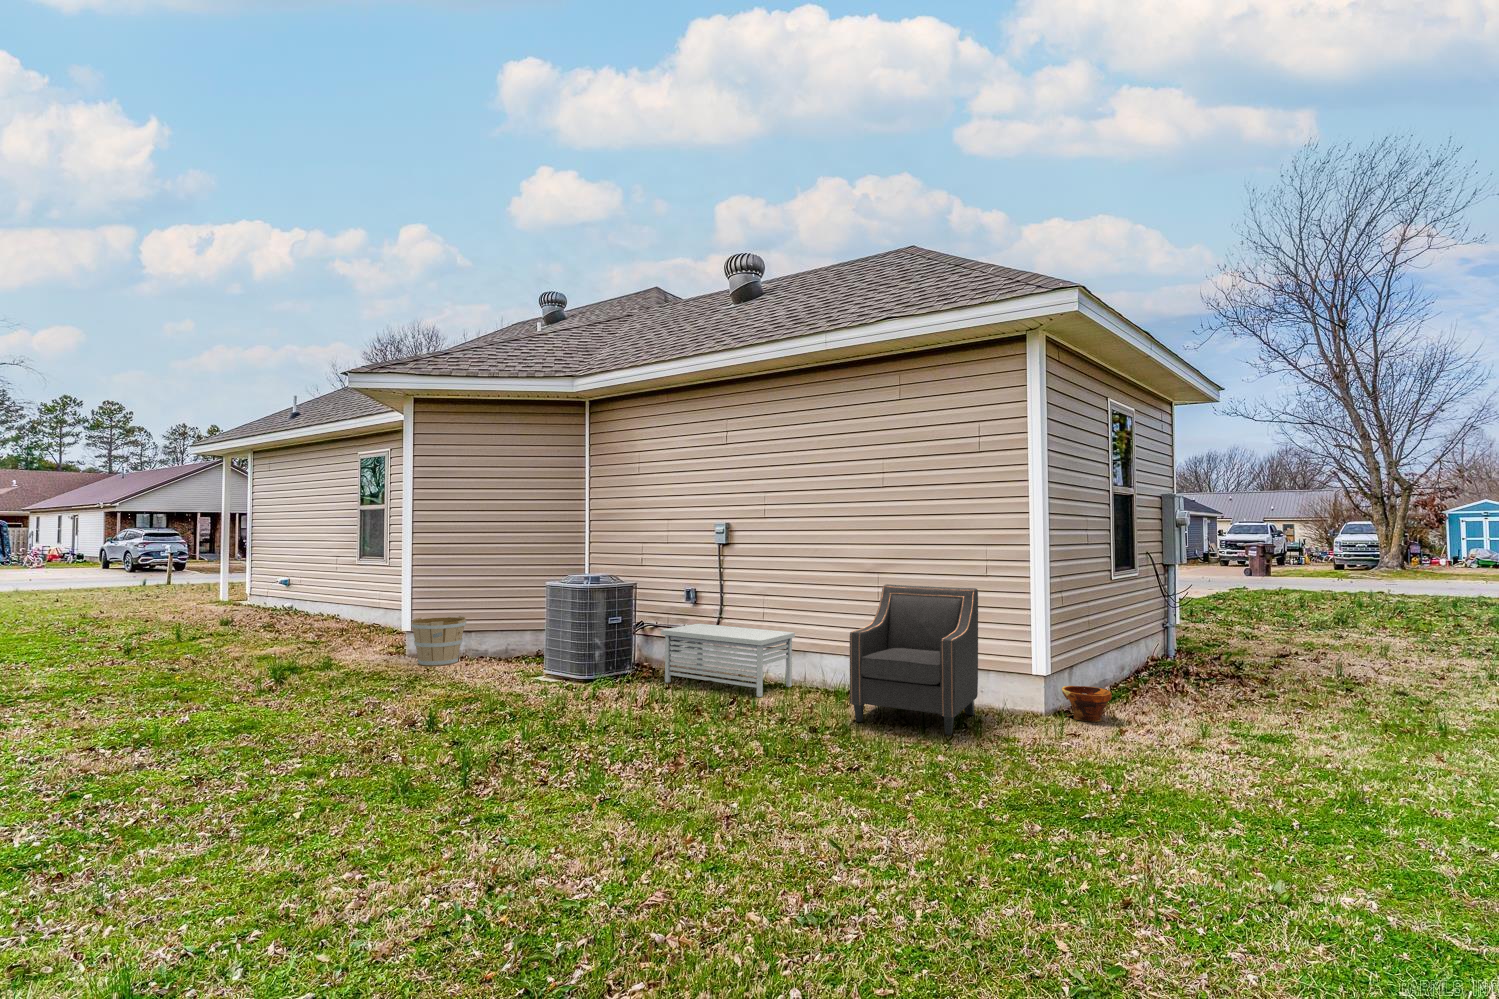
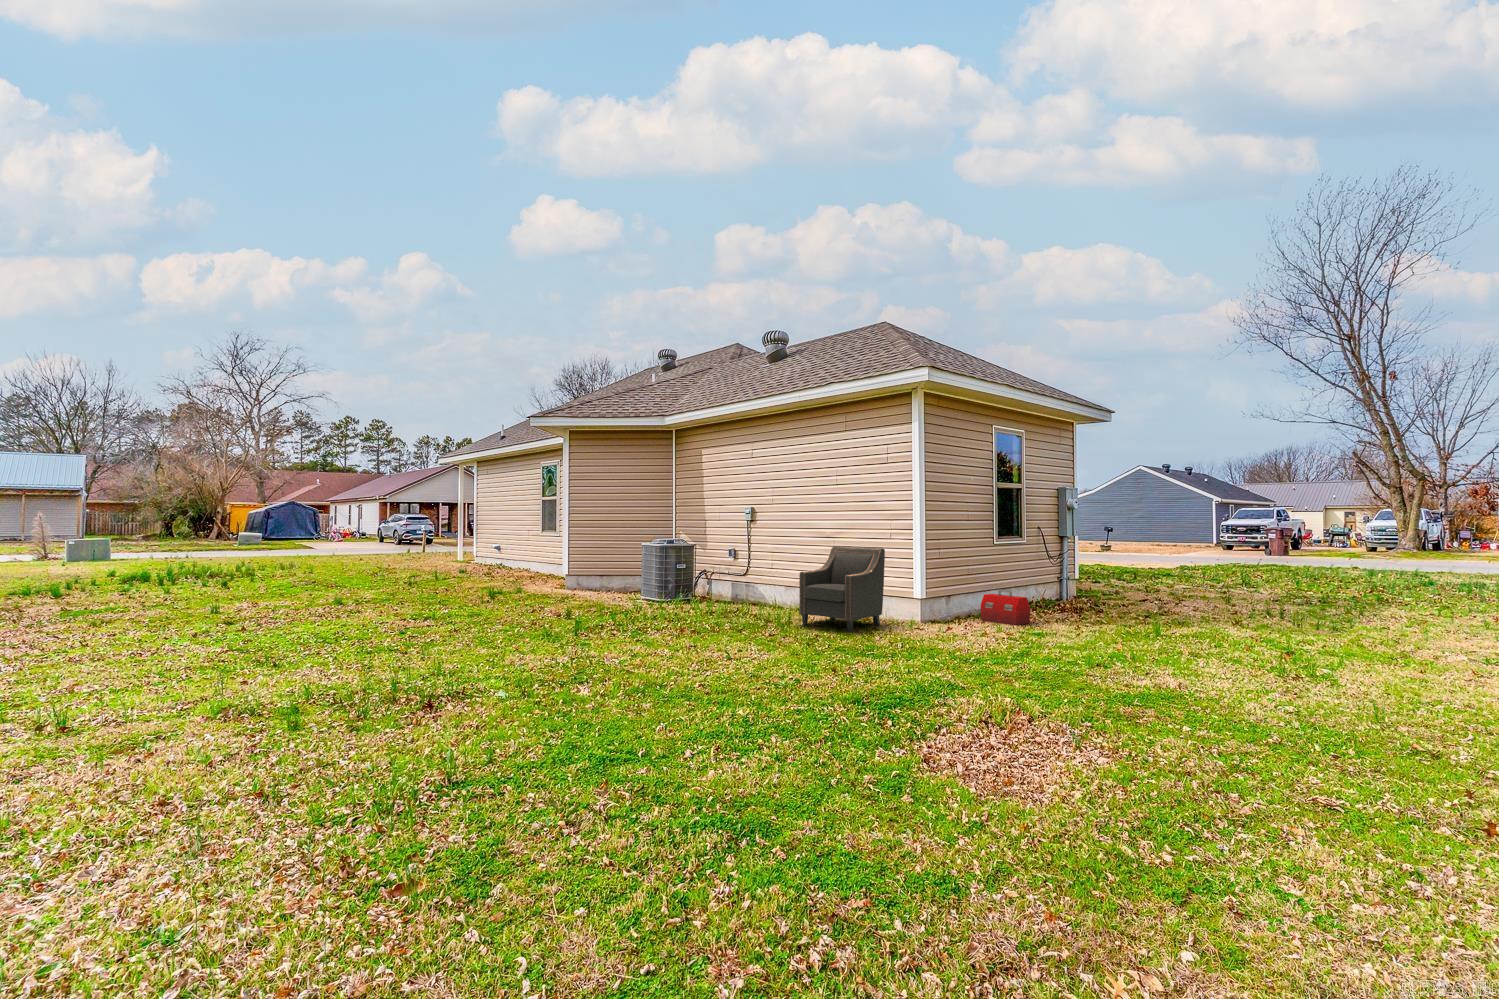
wooden bucket: present [411,616,466,666] -> none [567,566,599,595]
storage bench: present [661,624,795,697] -> none [707,572,787,614]
toolbox: none [1100,646,1173,703] -> present [981,590,1030,625]
planter: present [1062,686,1112,722] -> none [933,610,963,630]

